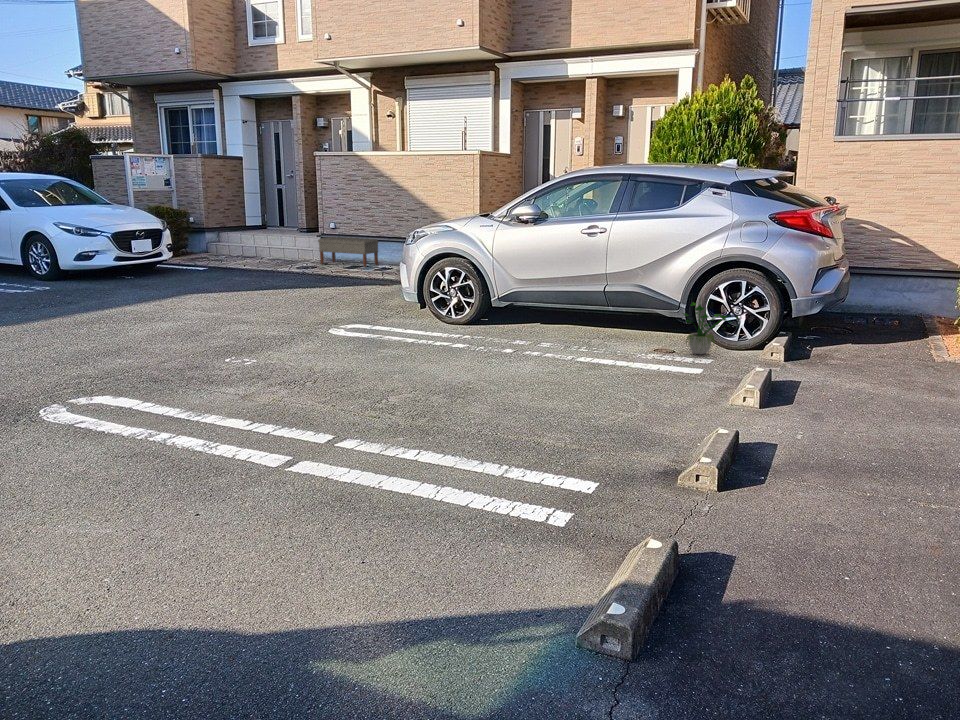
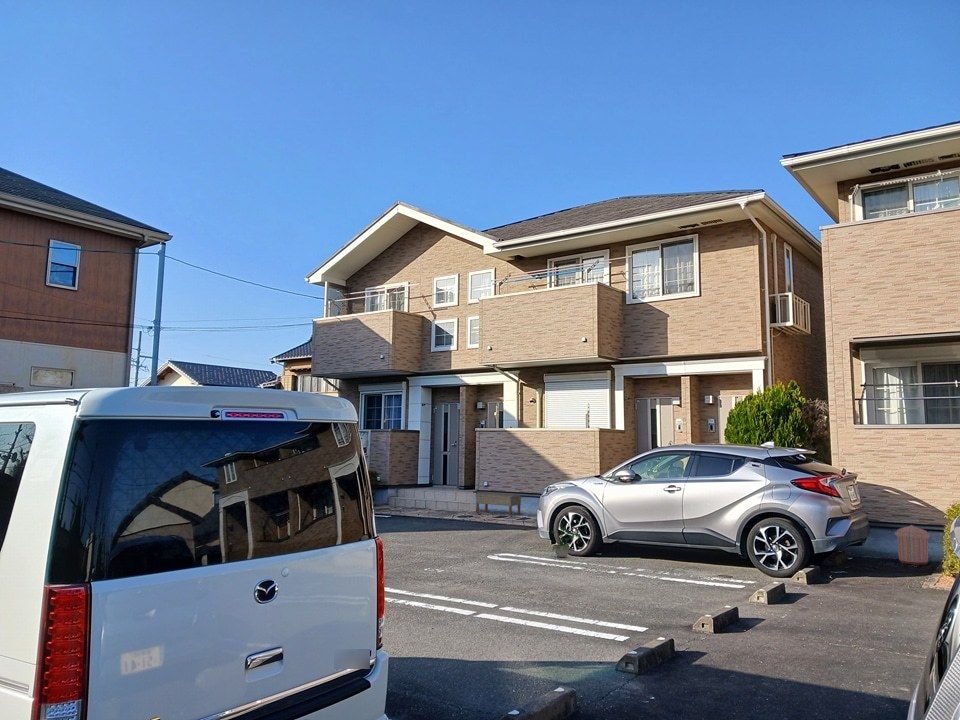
trash can: none [869,271,913,321] -> present [895,525,930,565]
potted plant: present [683,302,730,354] -> present [552,525,579,557]

